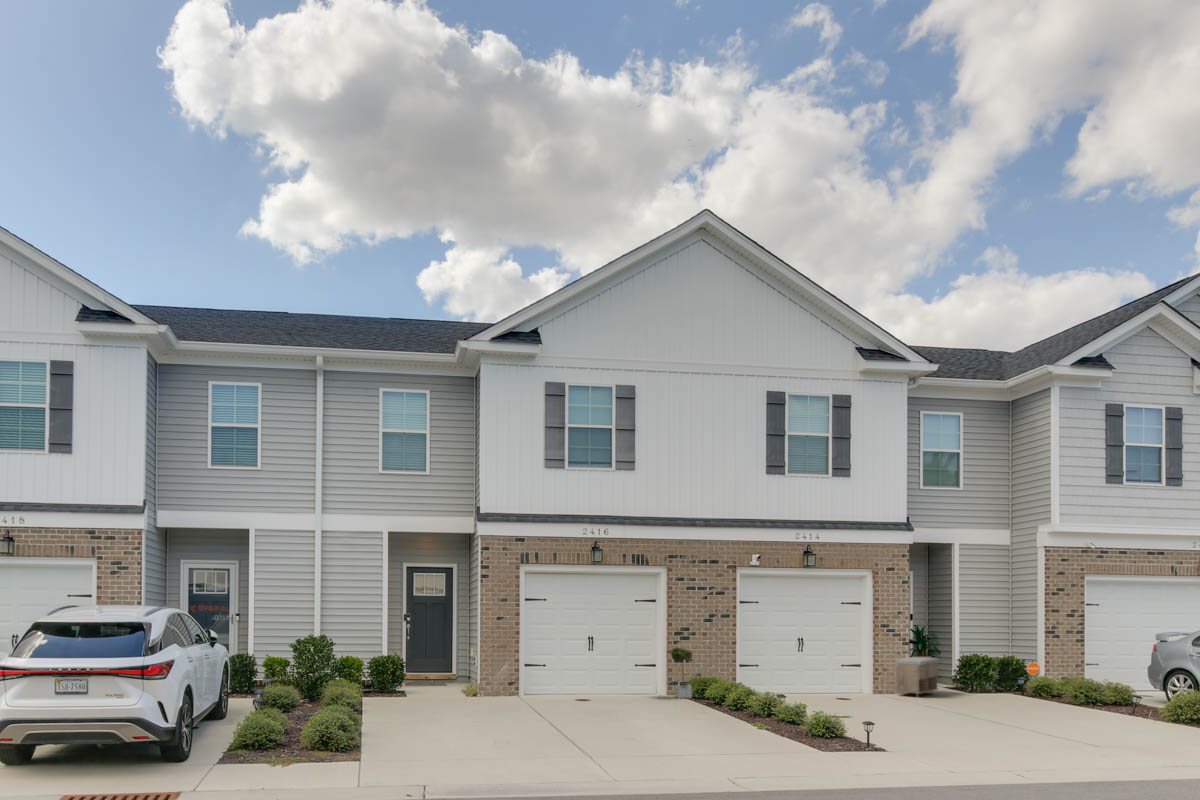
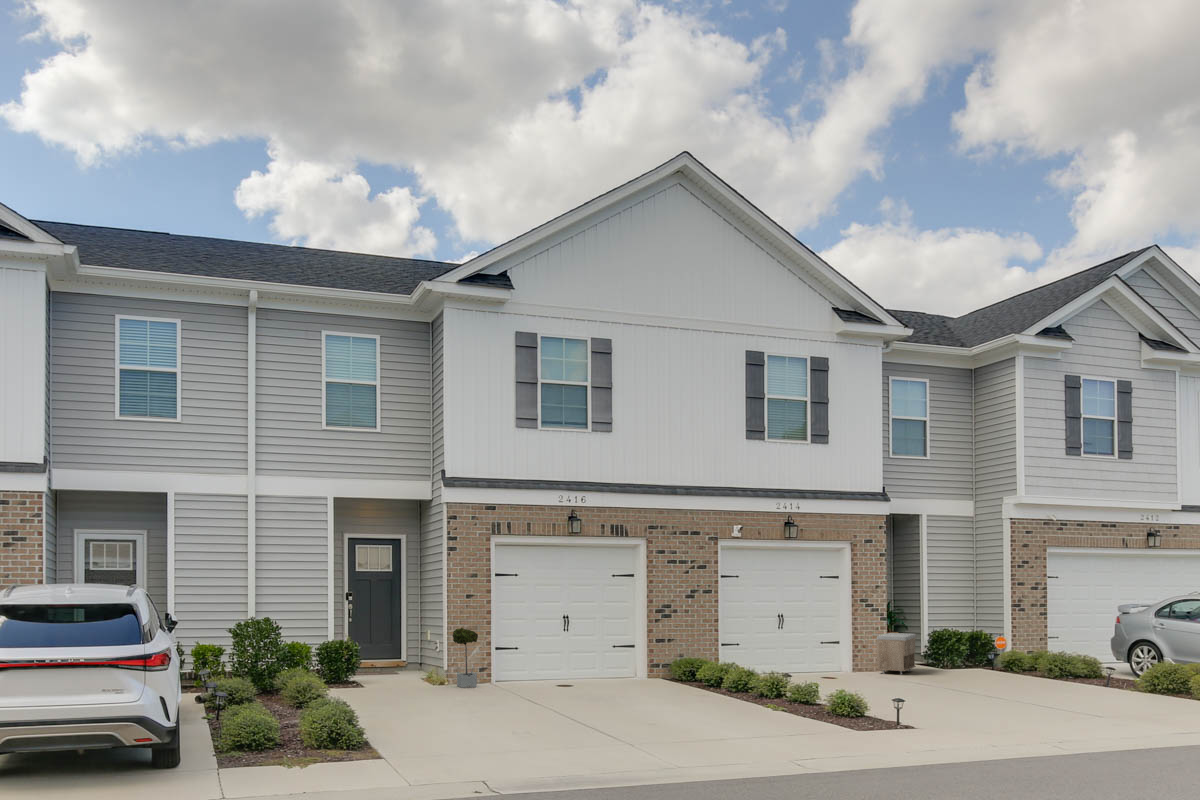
potted tree: present [671,647,692,698] -> present [453,628,478,688]

